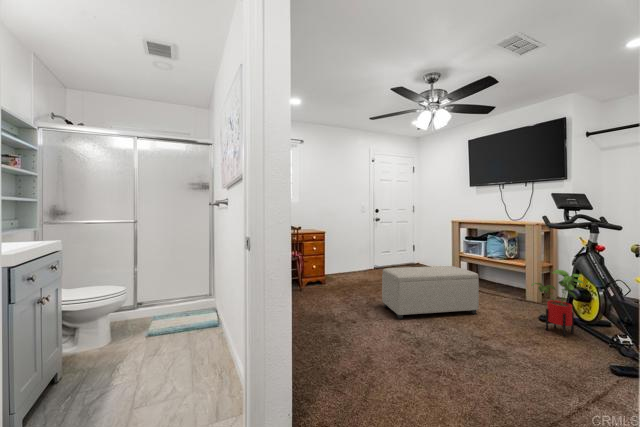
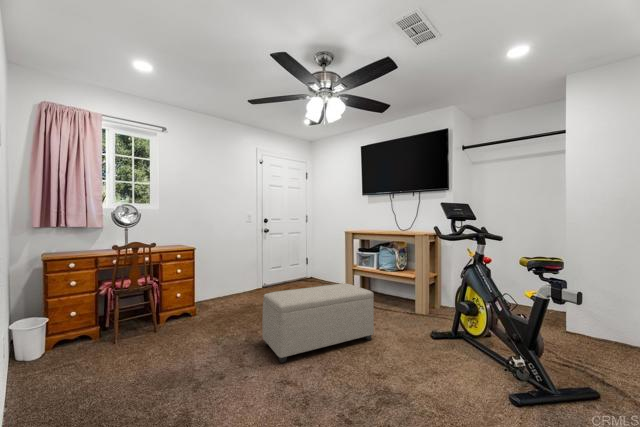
house plant: present [532,270,583,336] -> none [426,284,475,358]

